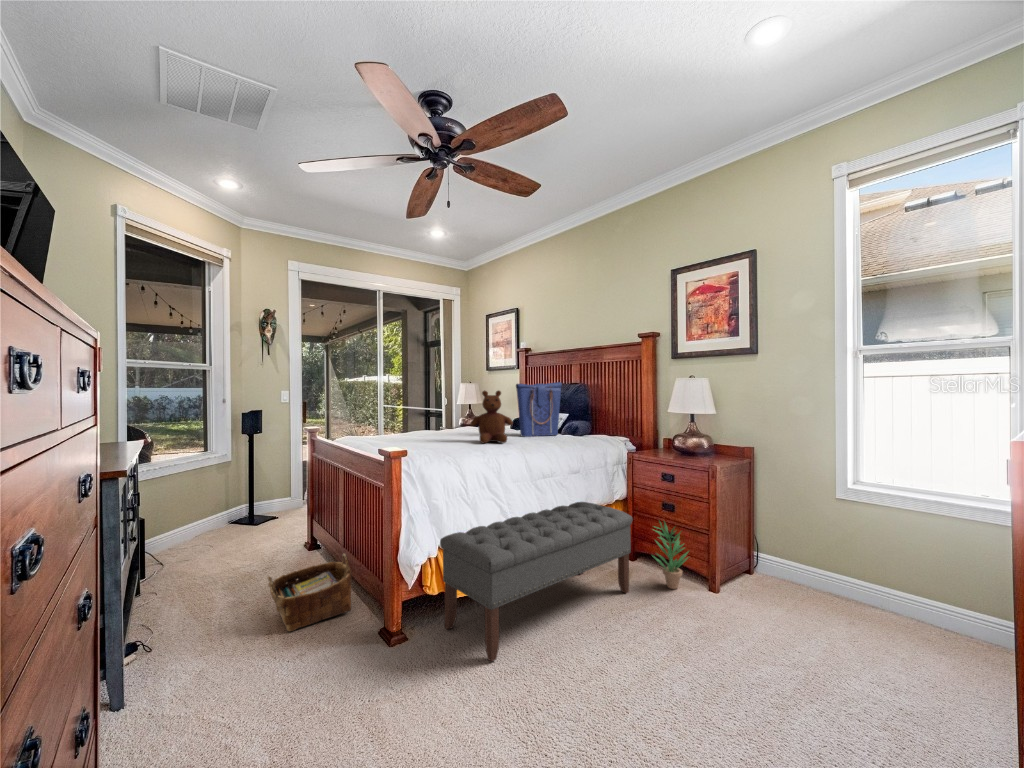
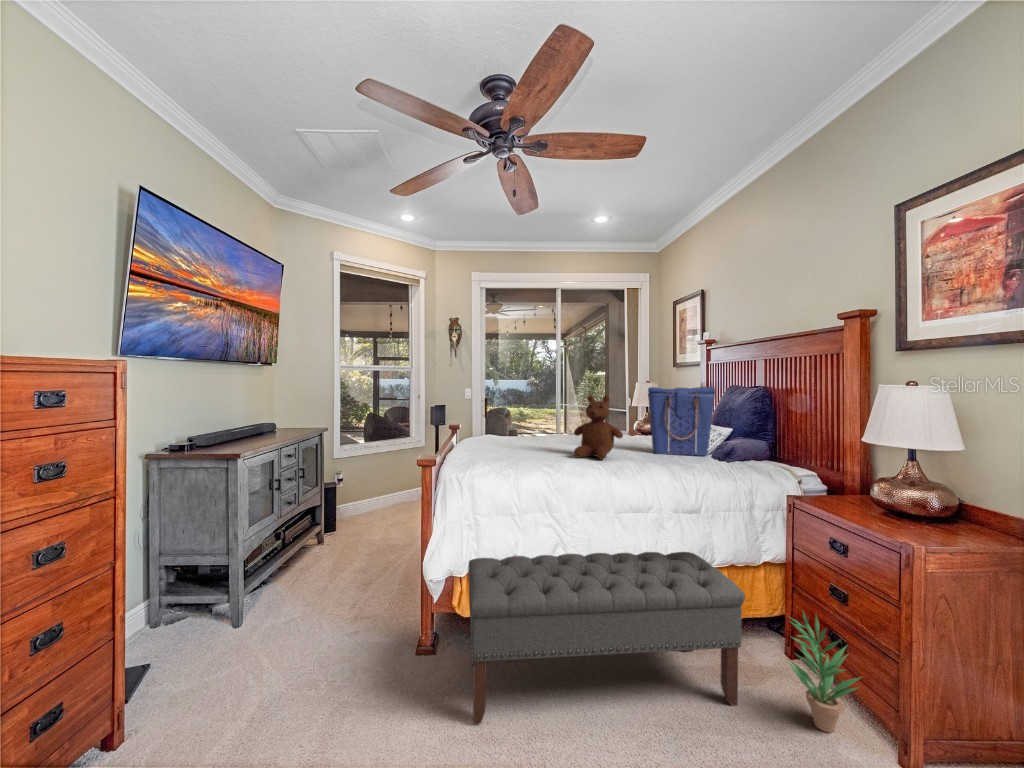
woven basket: present [268,554,352,631] -> none [350,551,426,613]

